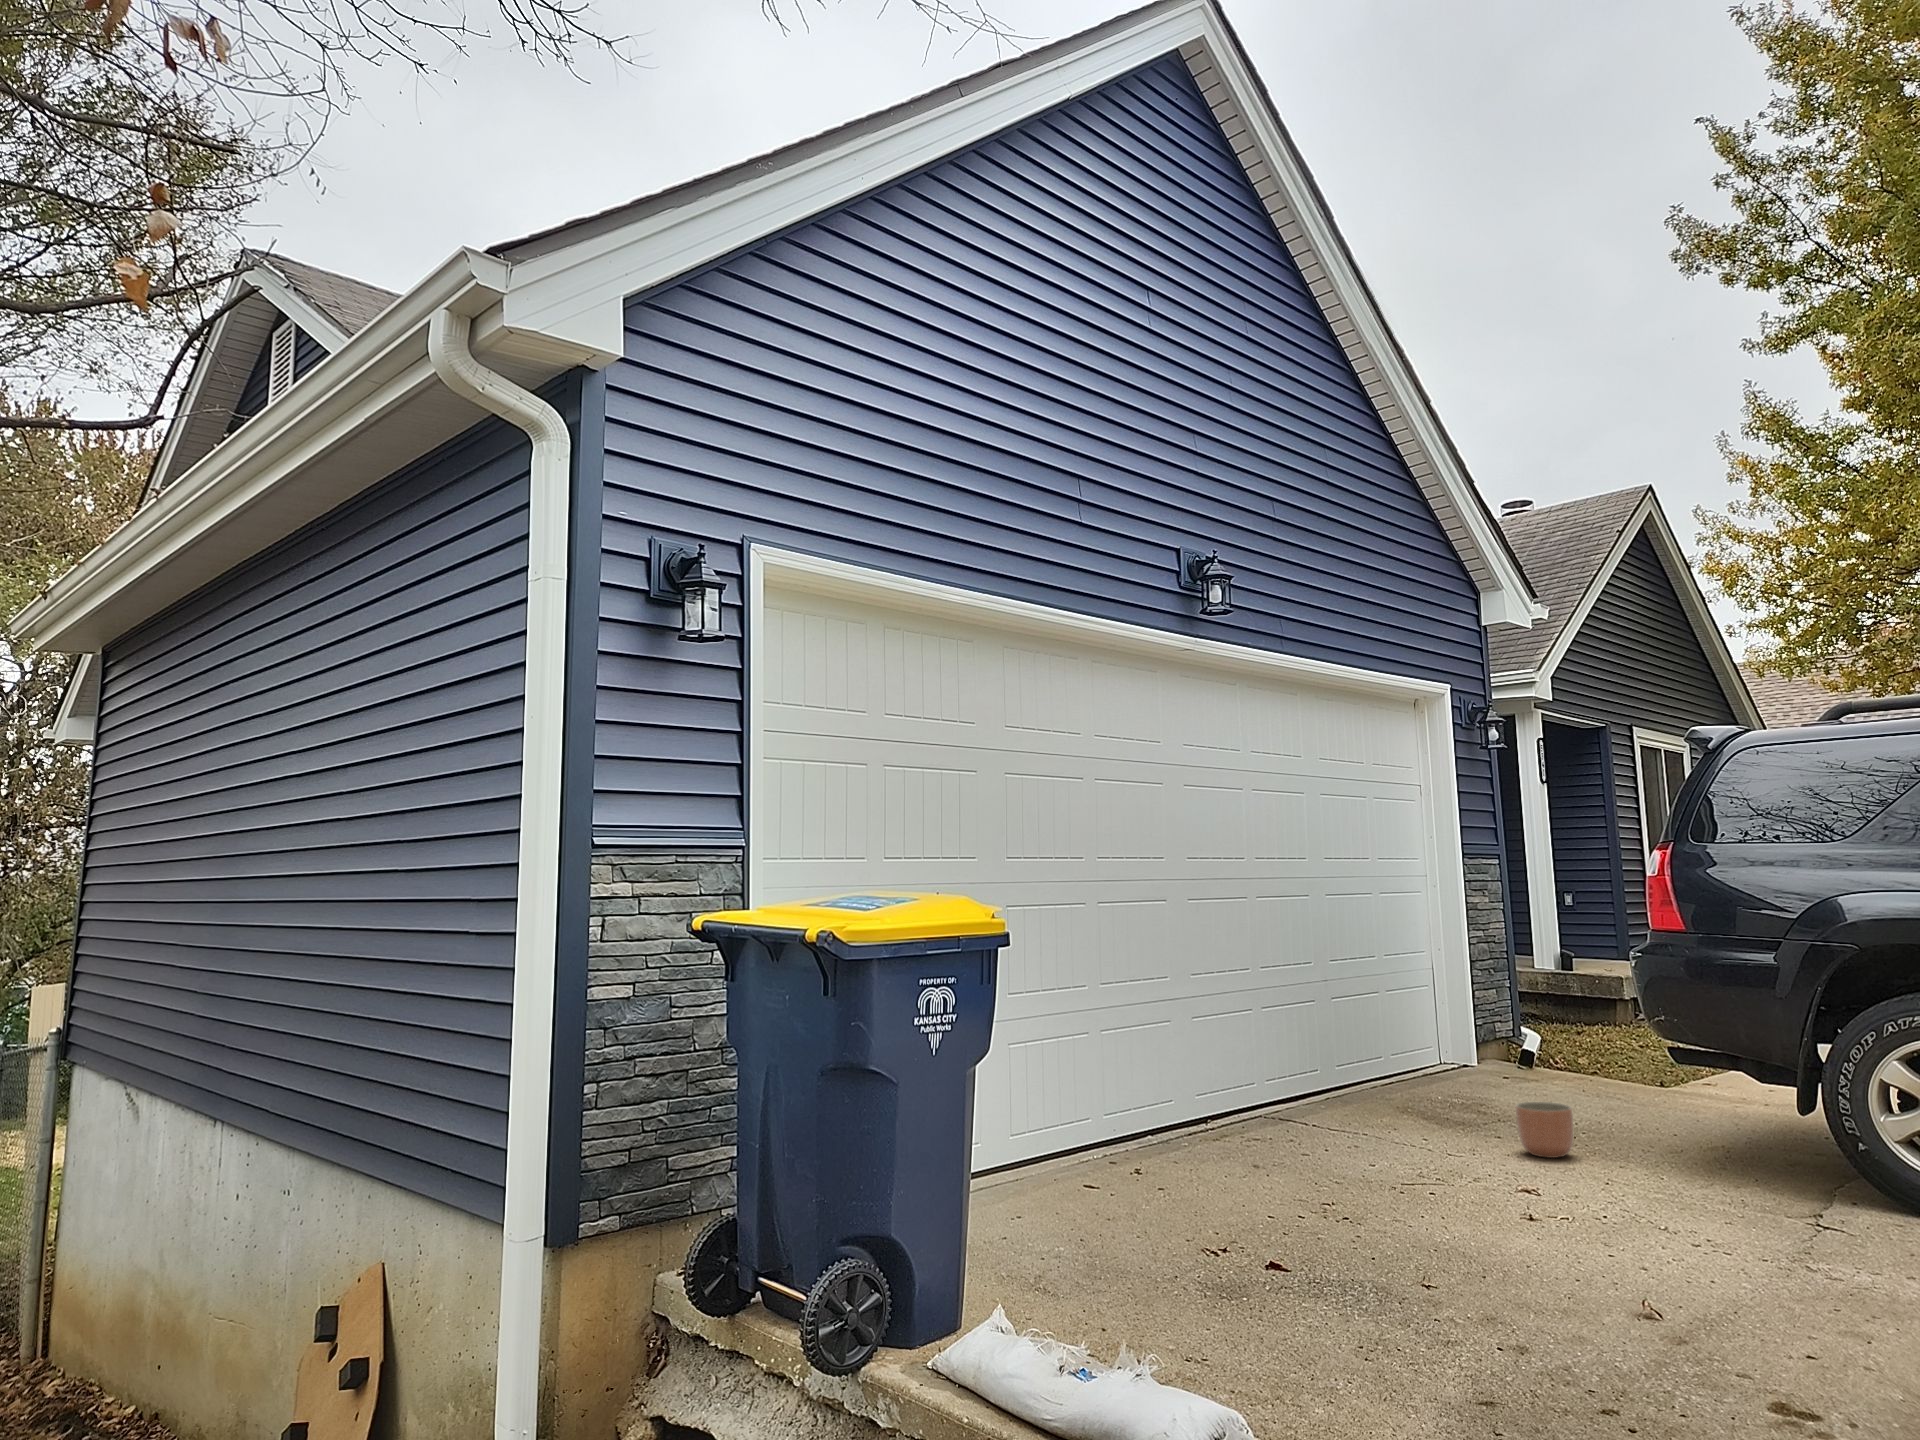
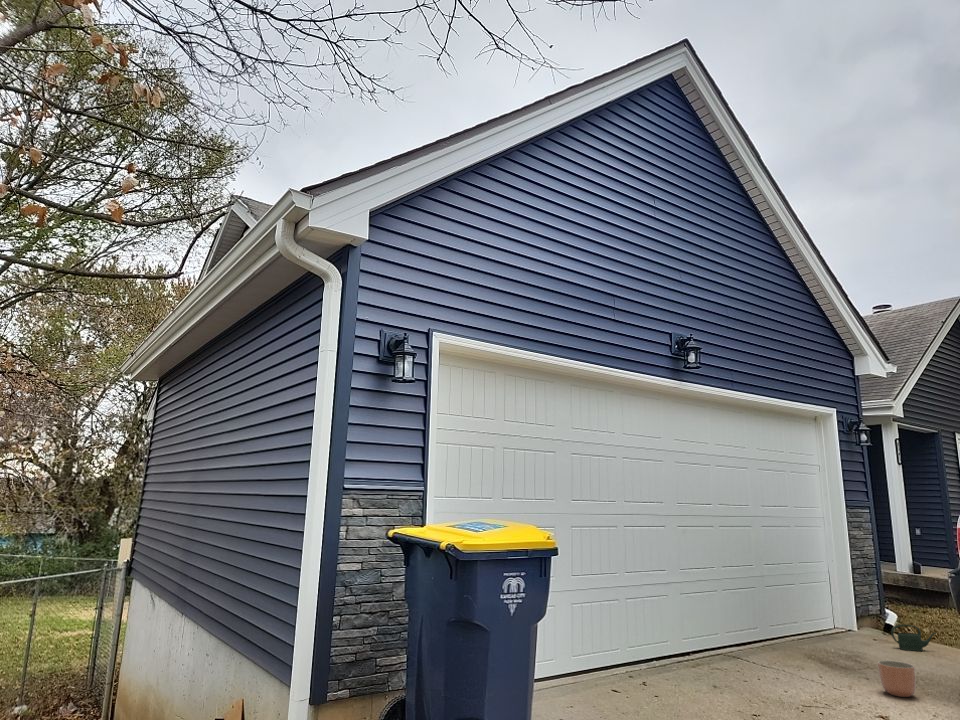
watering can: none [1531,1047,1601,1089] -> present [891,625,936,651]

